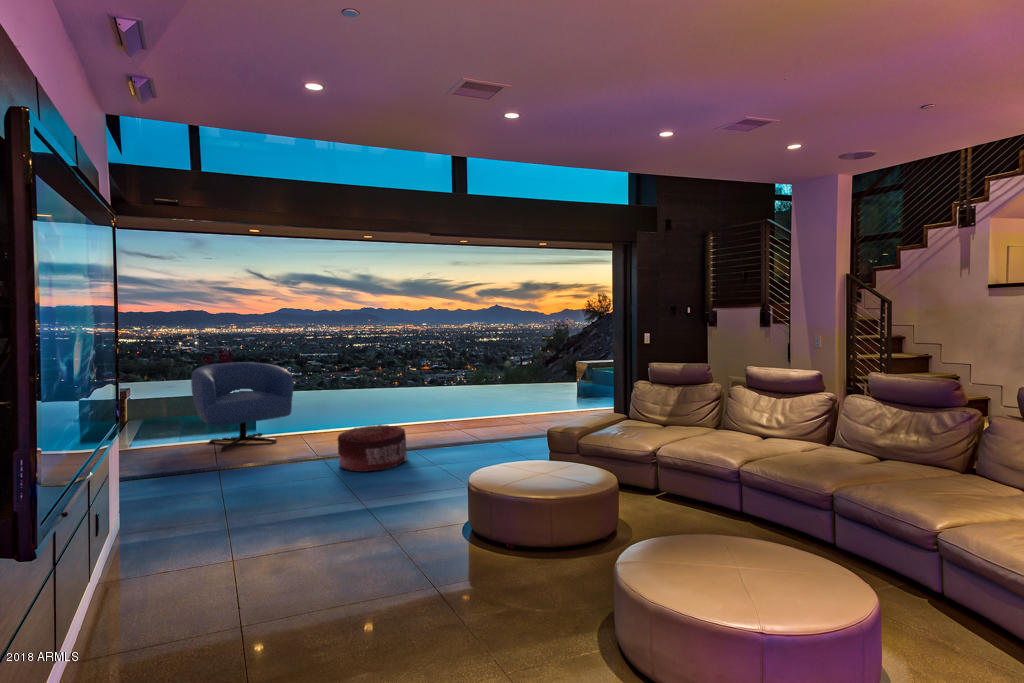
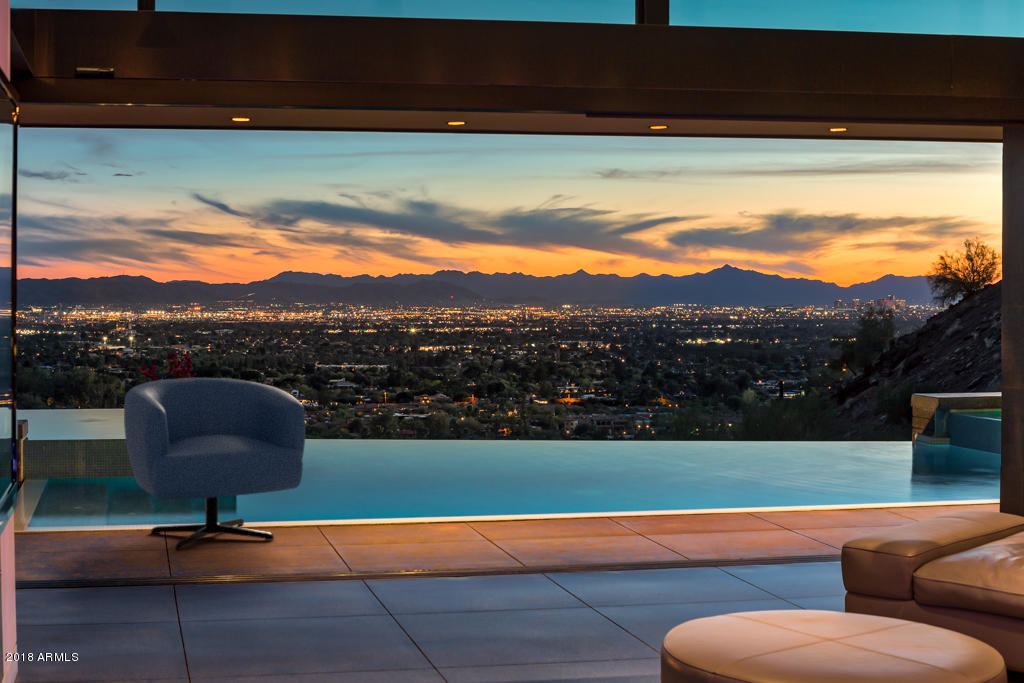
pouf: present [338,425,407,472] -> none [396,514,533,607]

